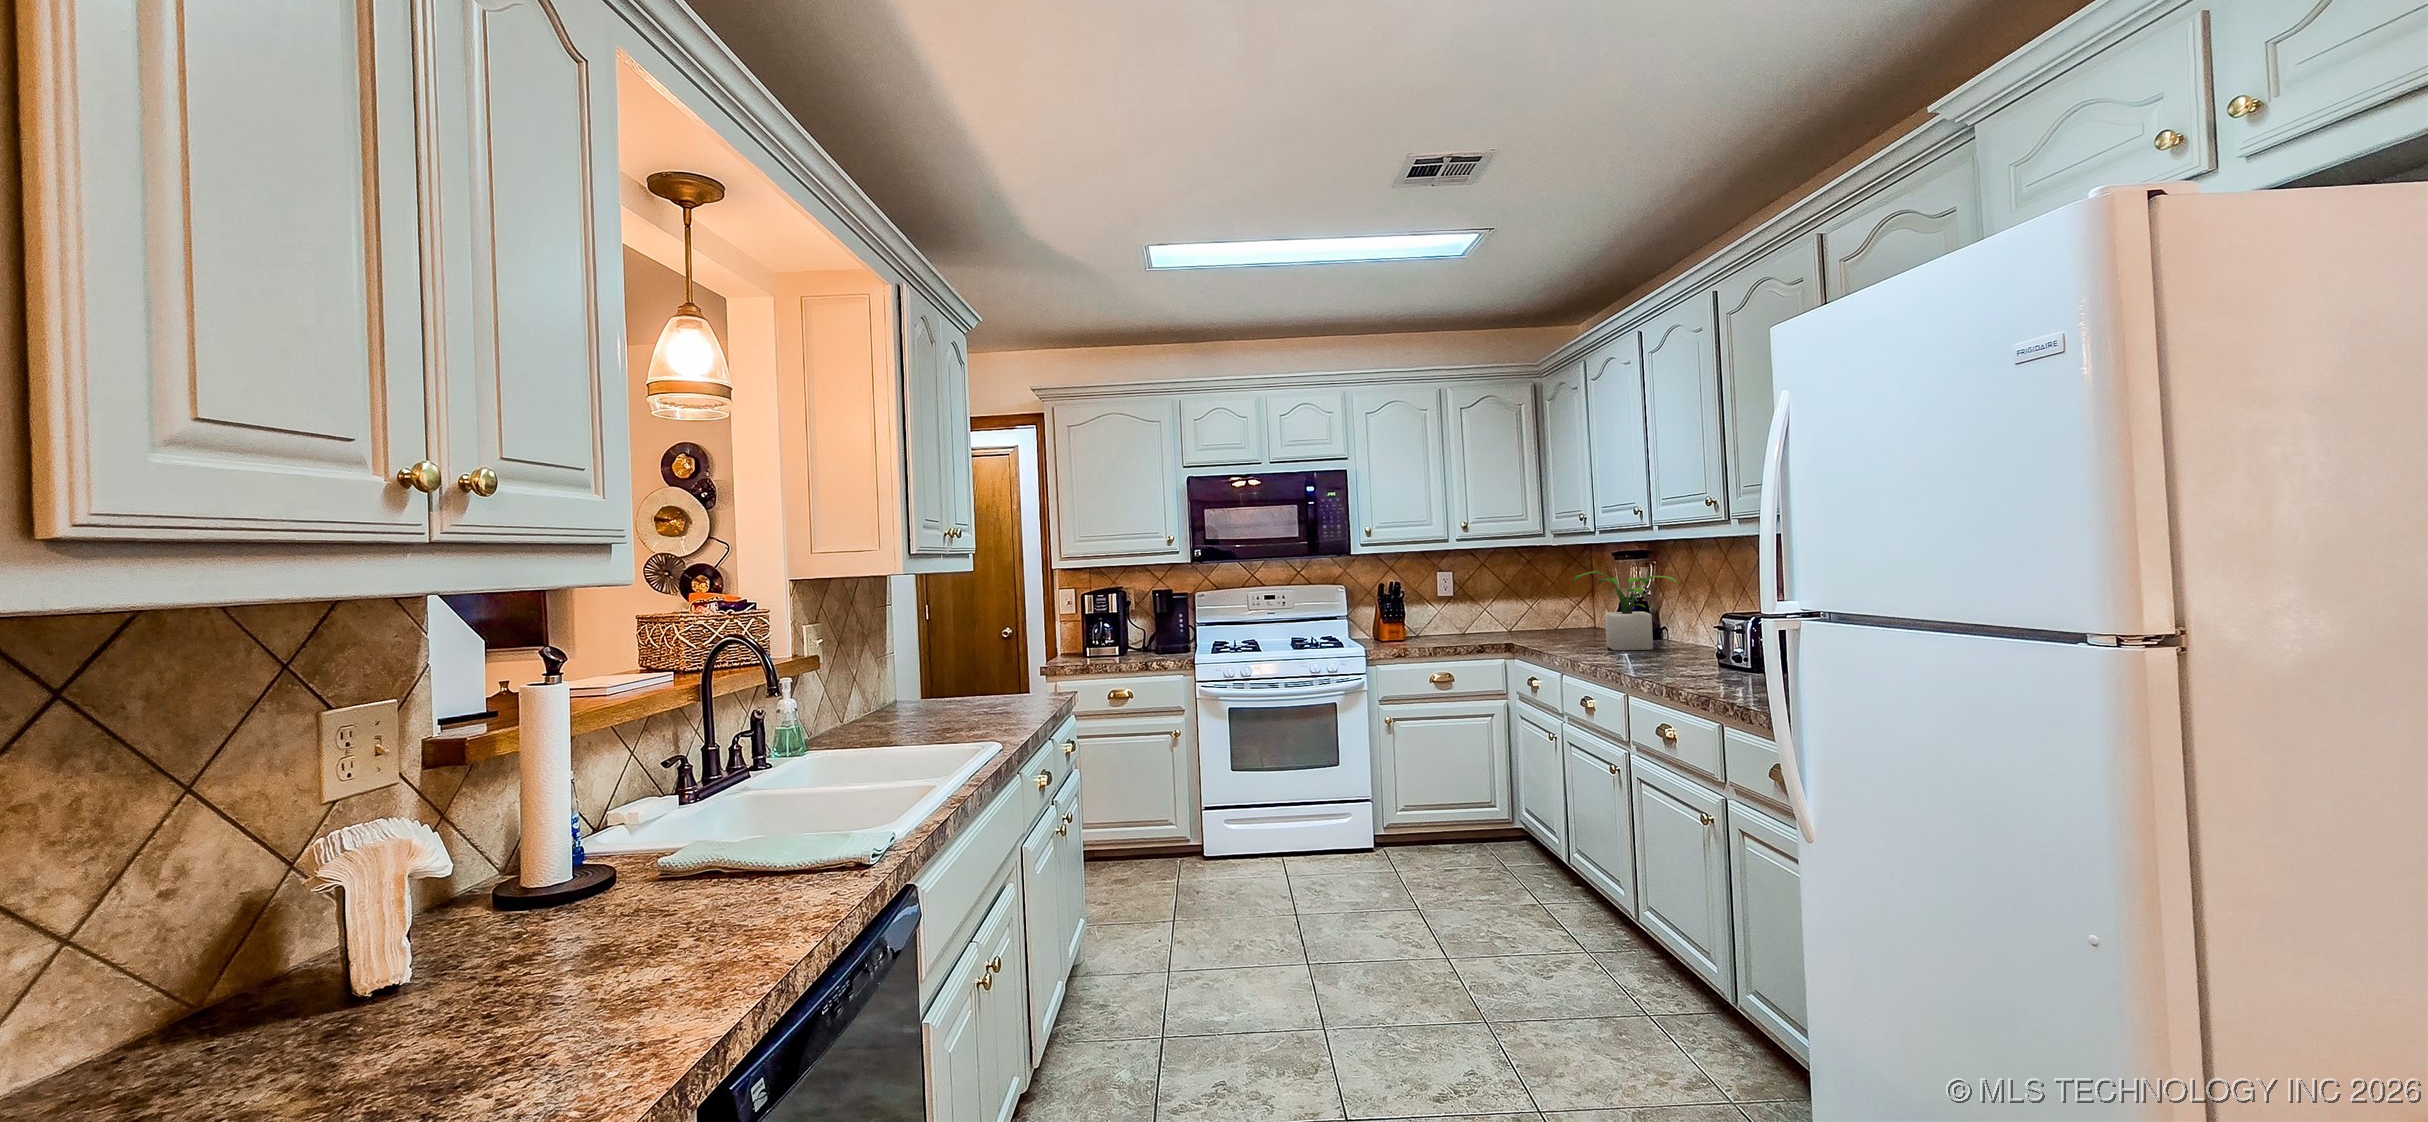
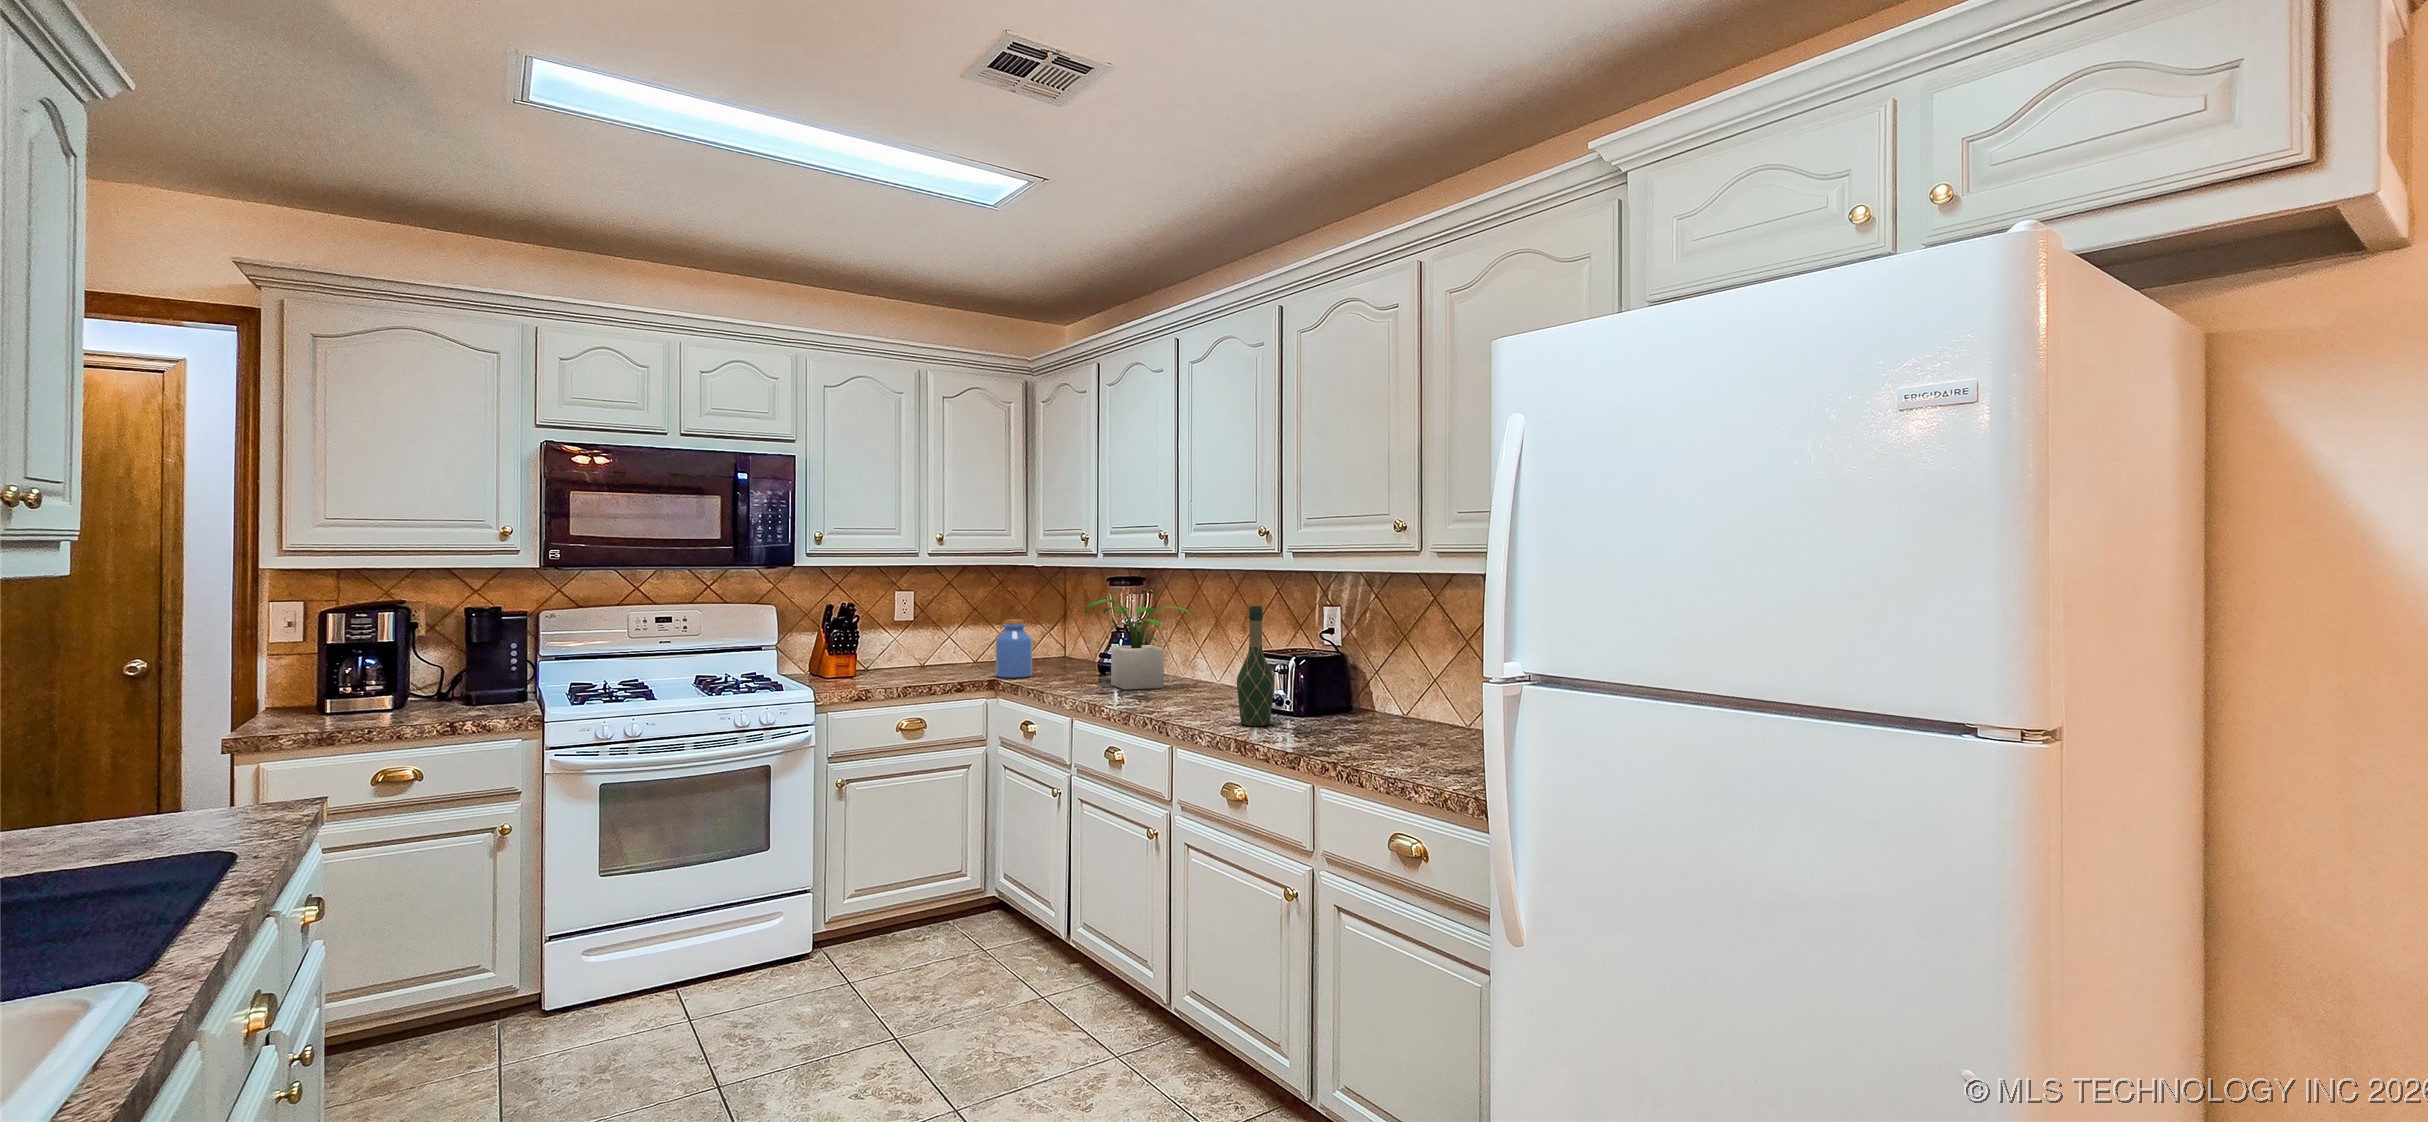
wine bottle: none [1681,571,1719,678] -> present [1237,606,1274,726]
jar: none [1512,592,1544,641] -> present [996,619,1032,678]

